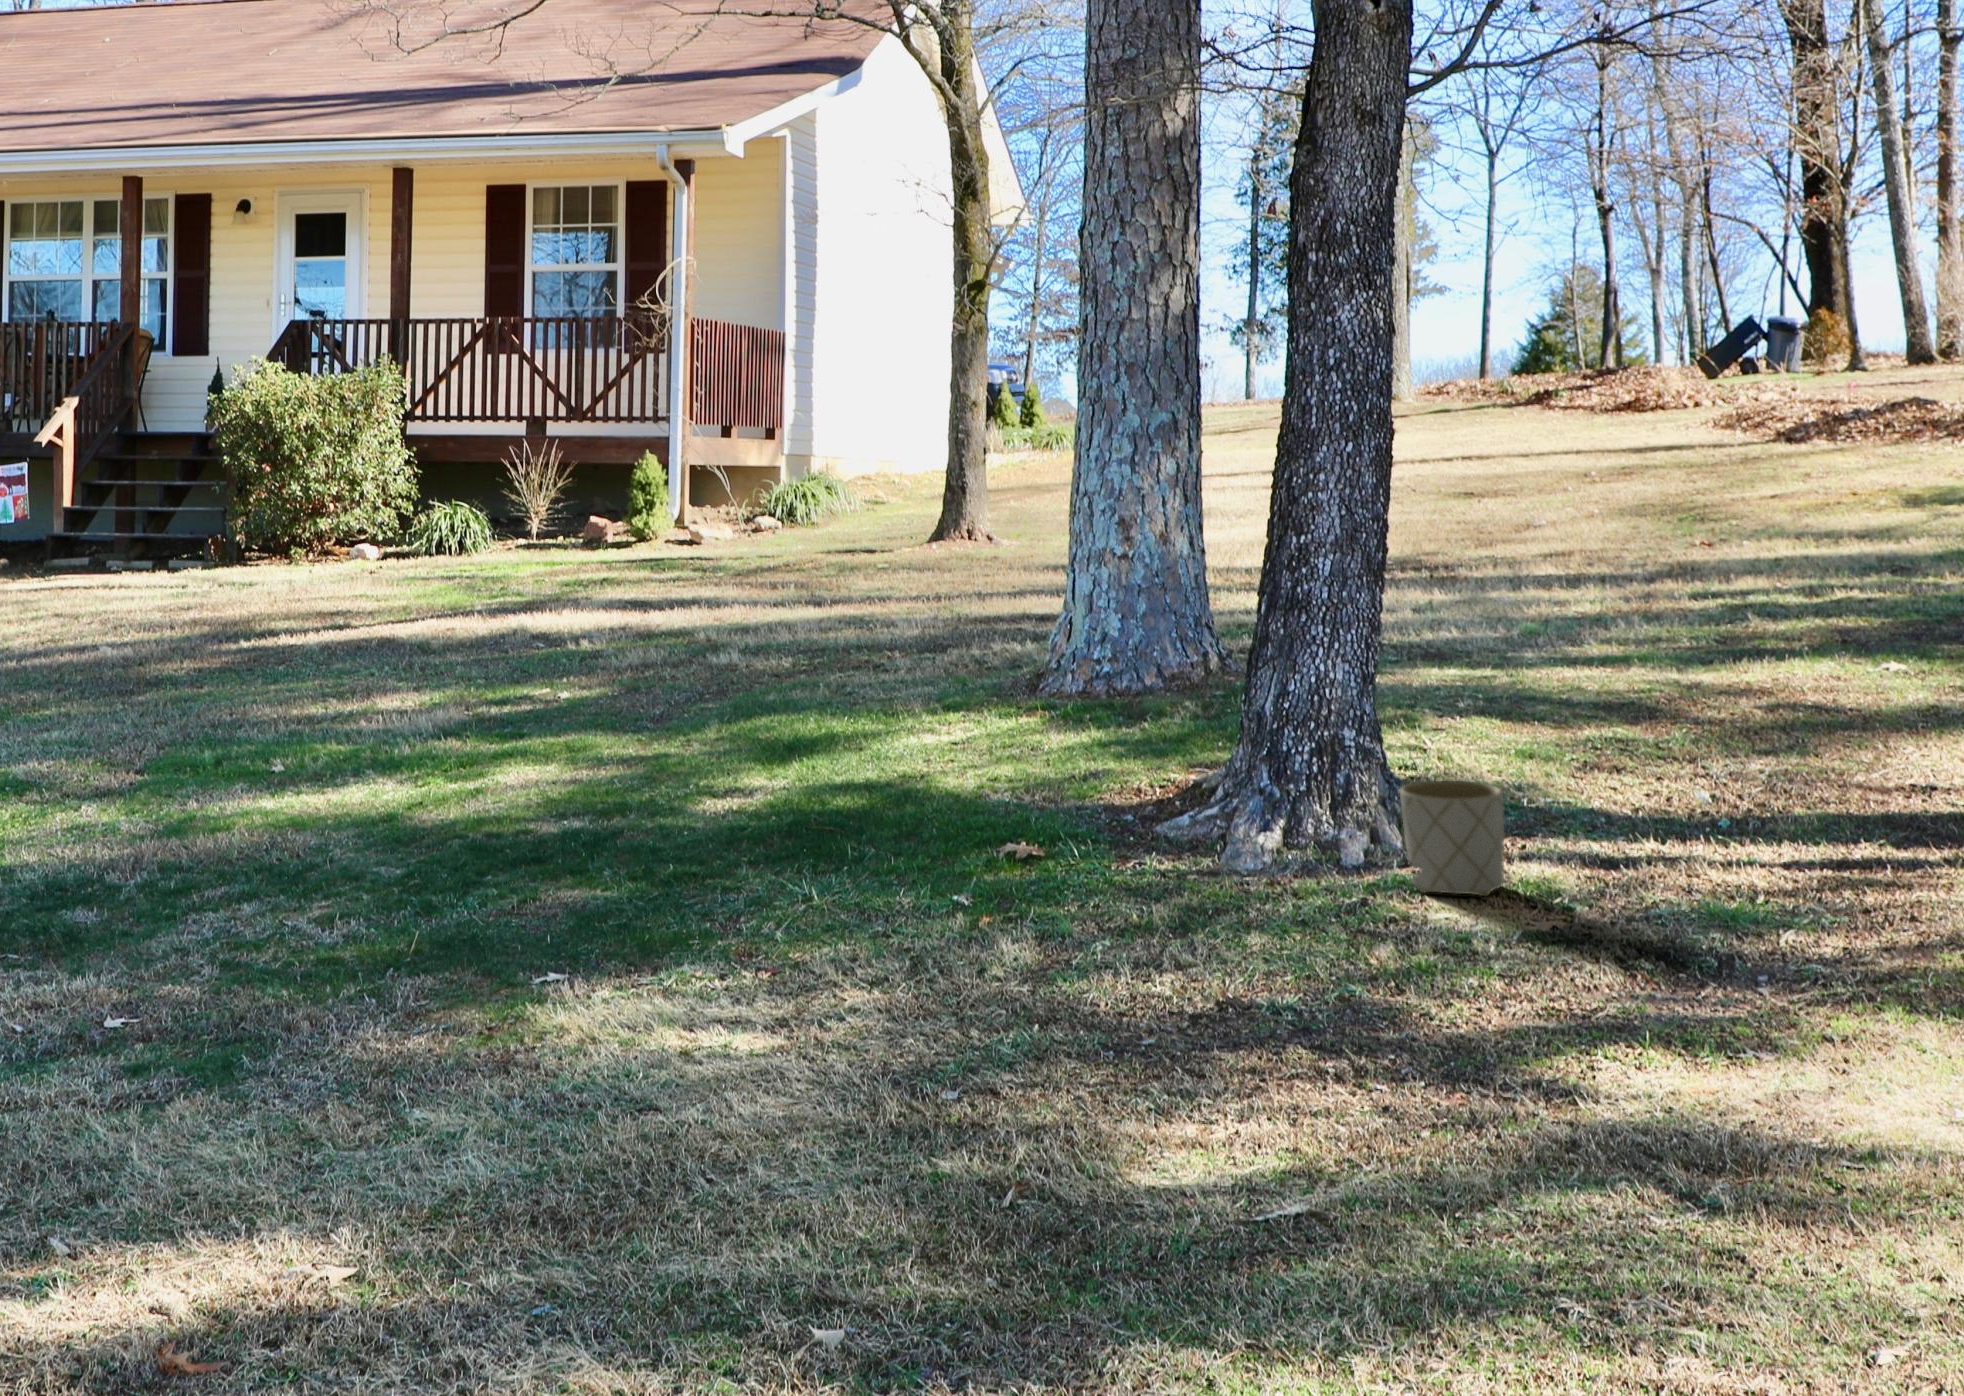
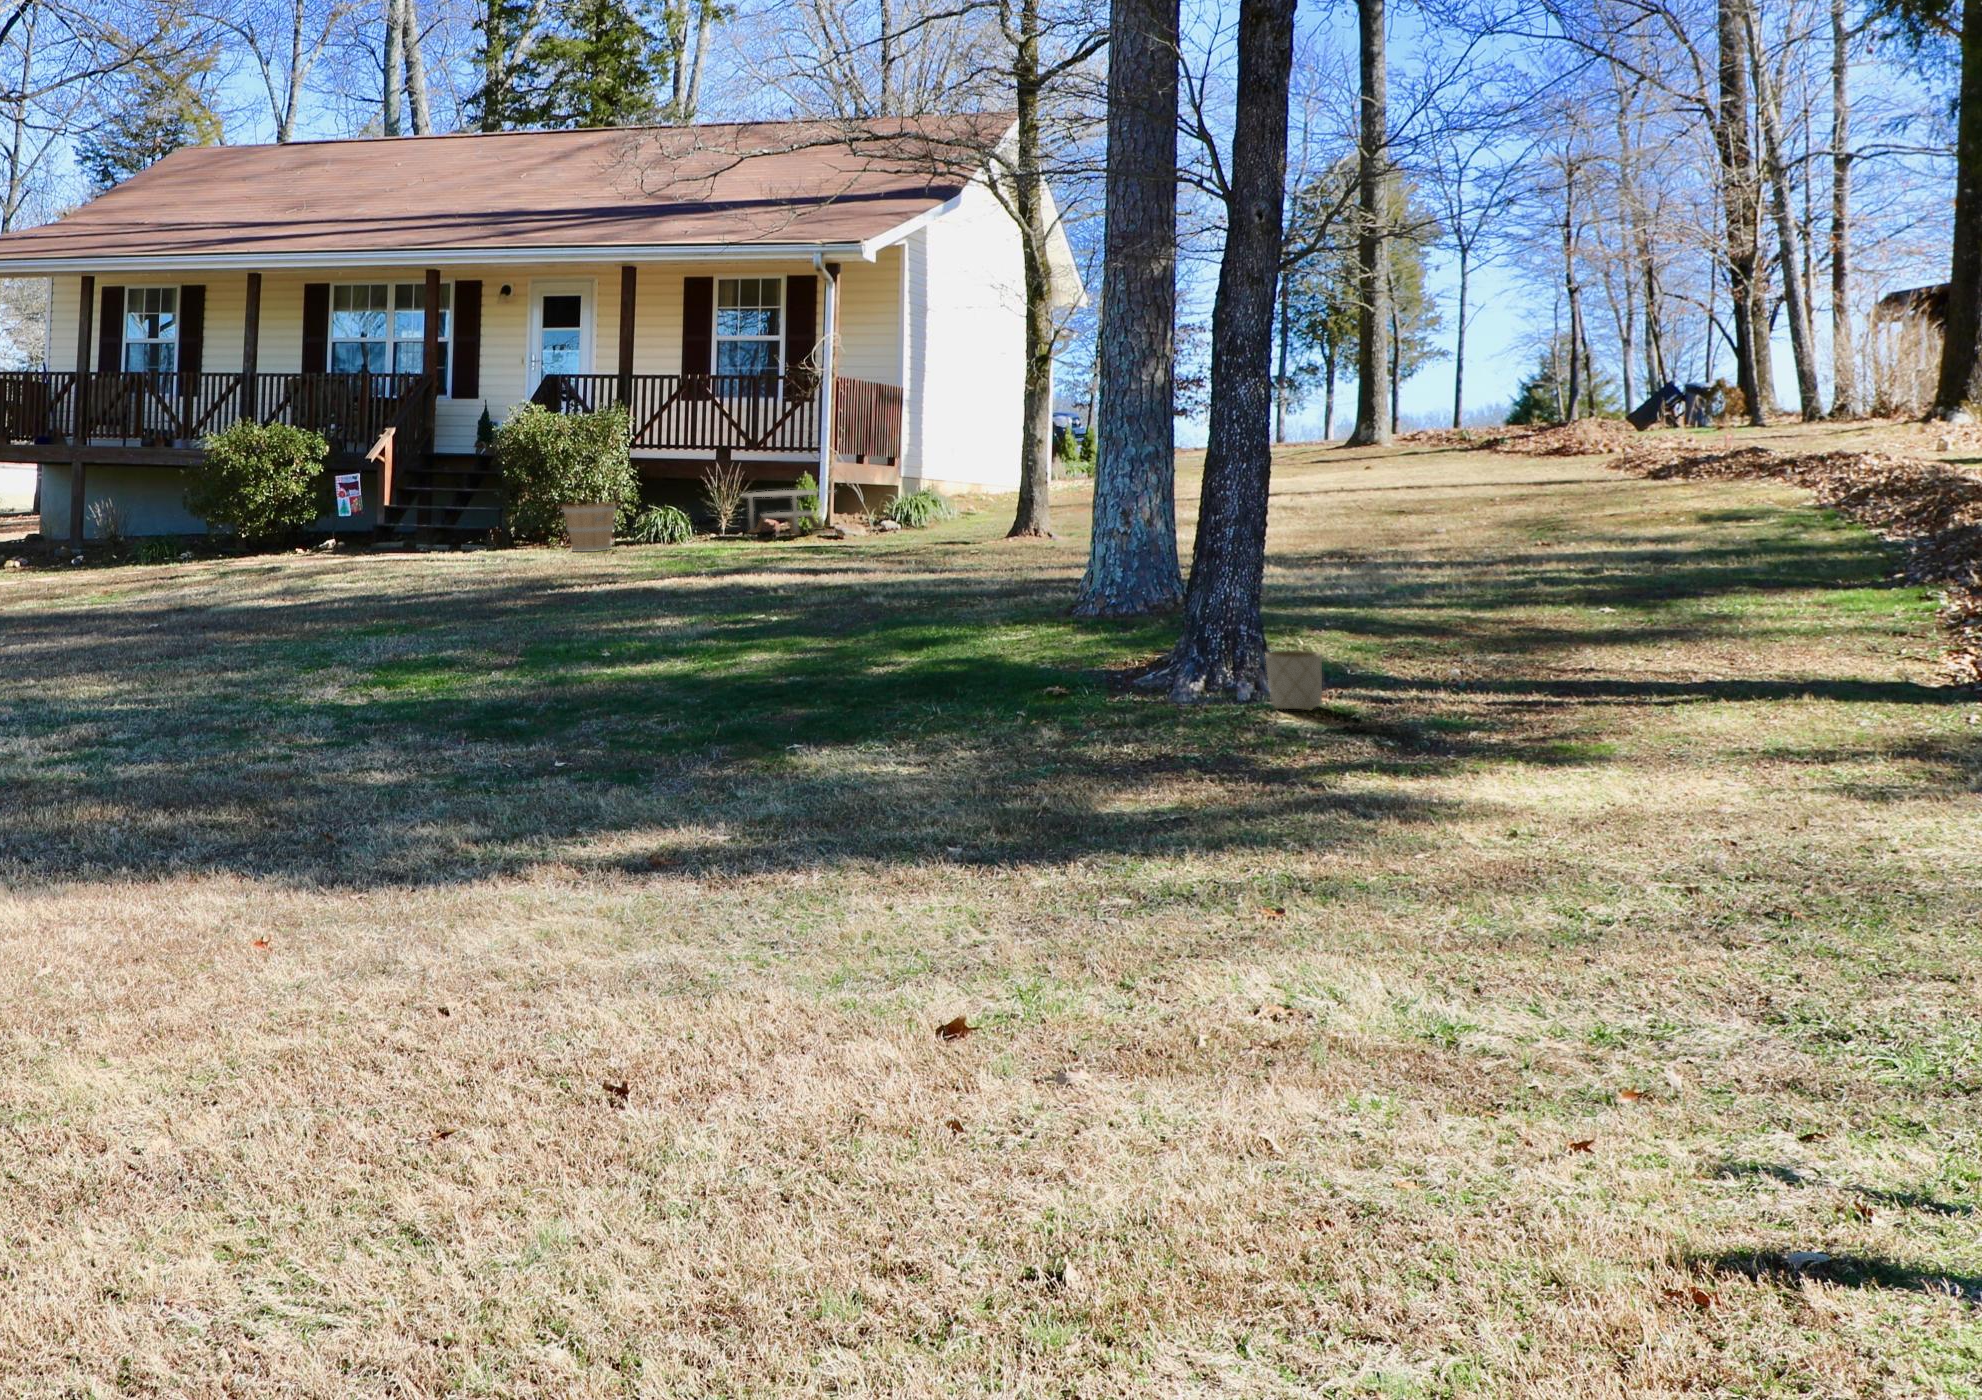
round table: none [556,474,691,539] -> present [743,490,834,535]
wooden bucket: none [305,497,383,568] -> present [562,502,617,552]

